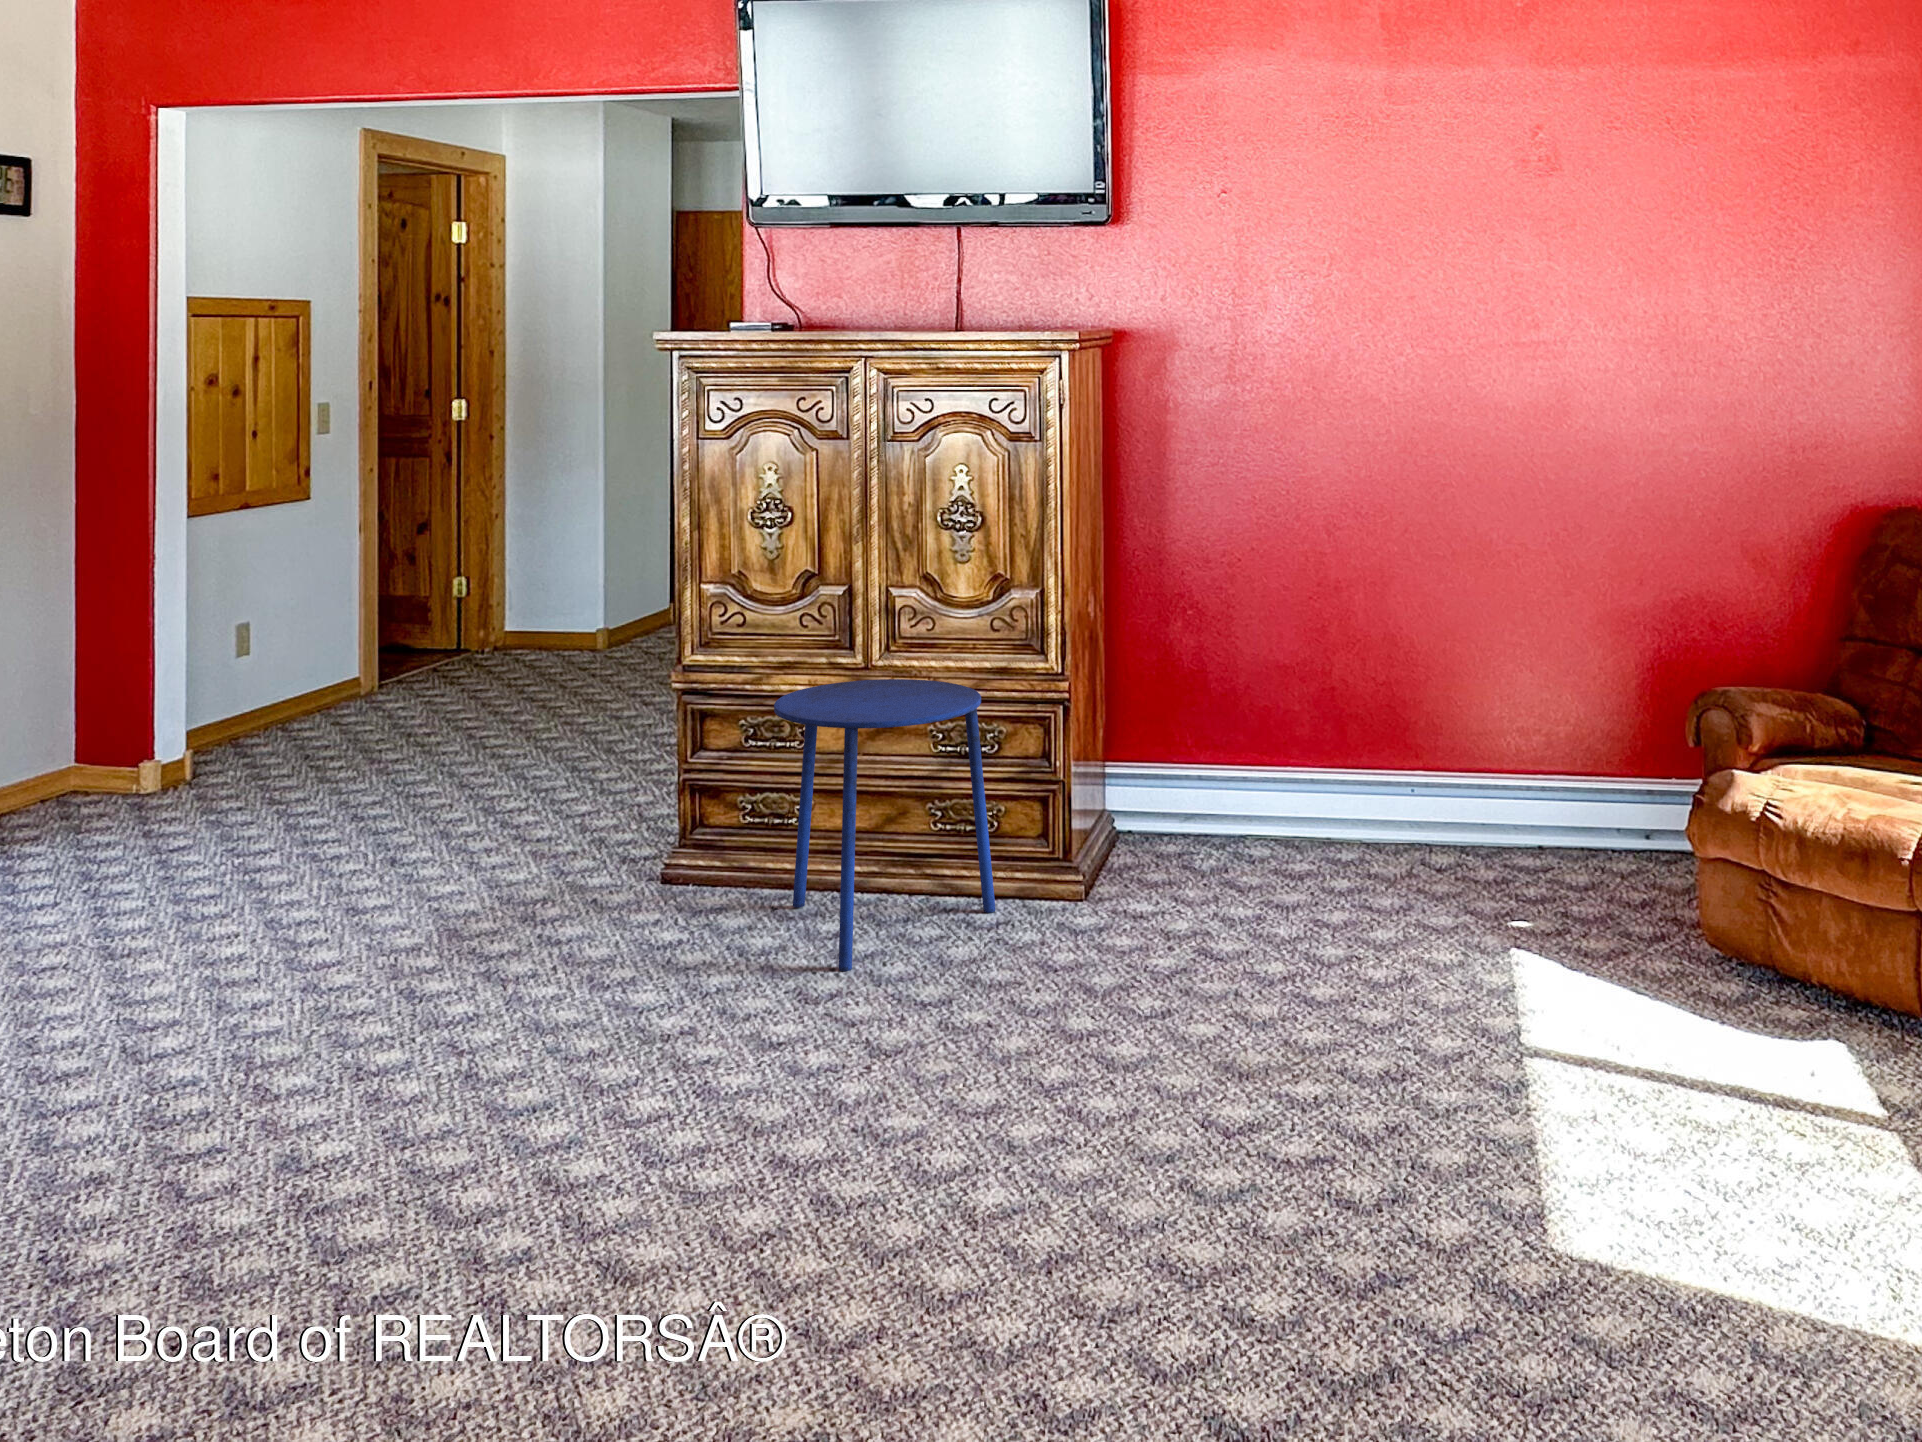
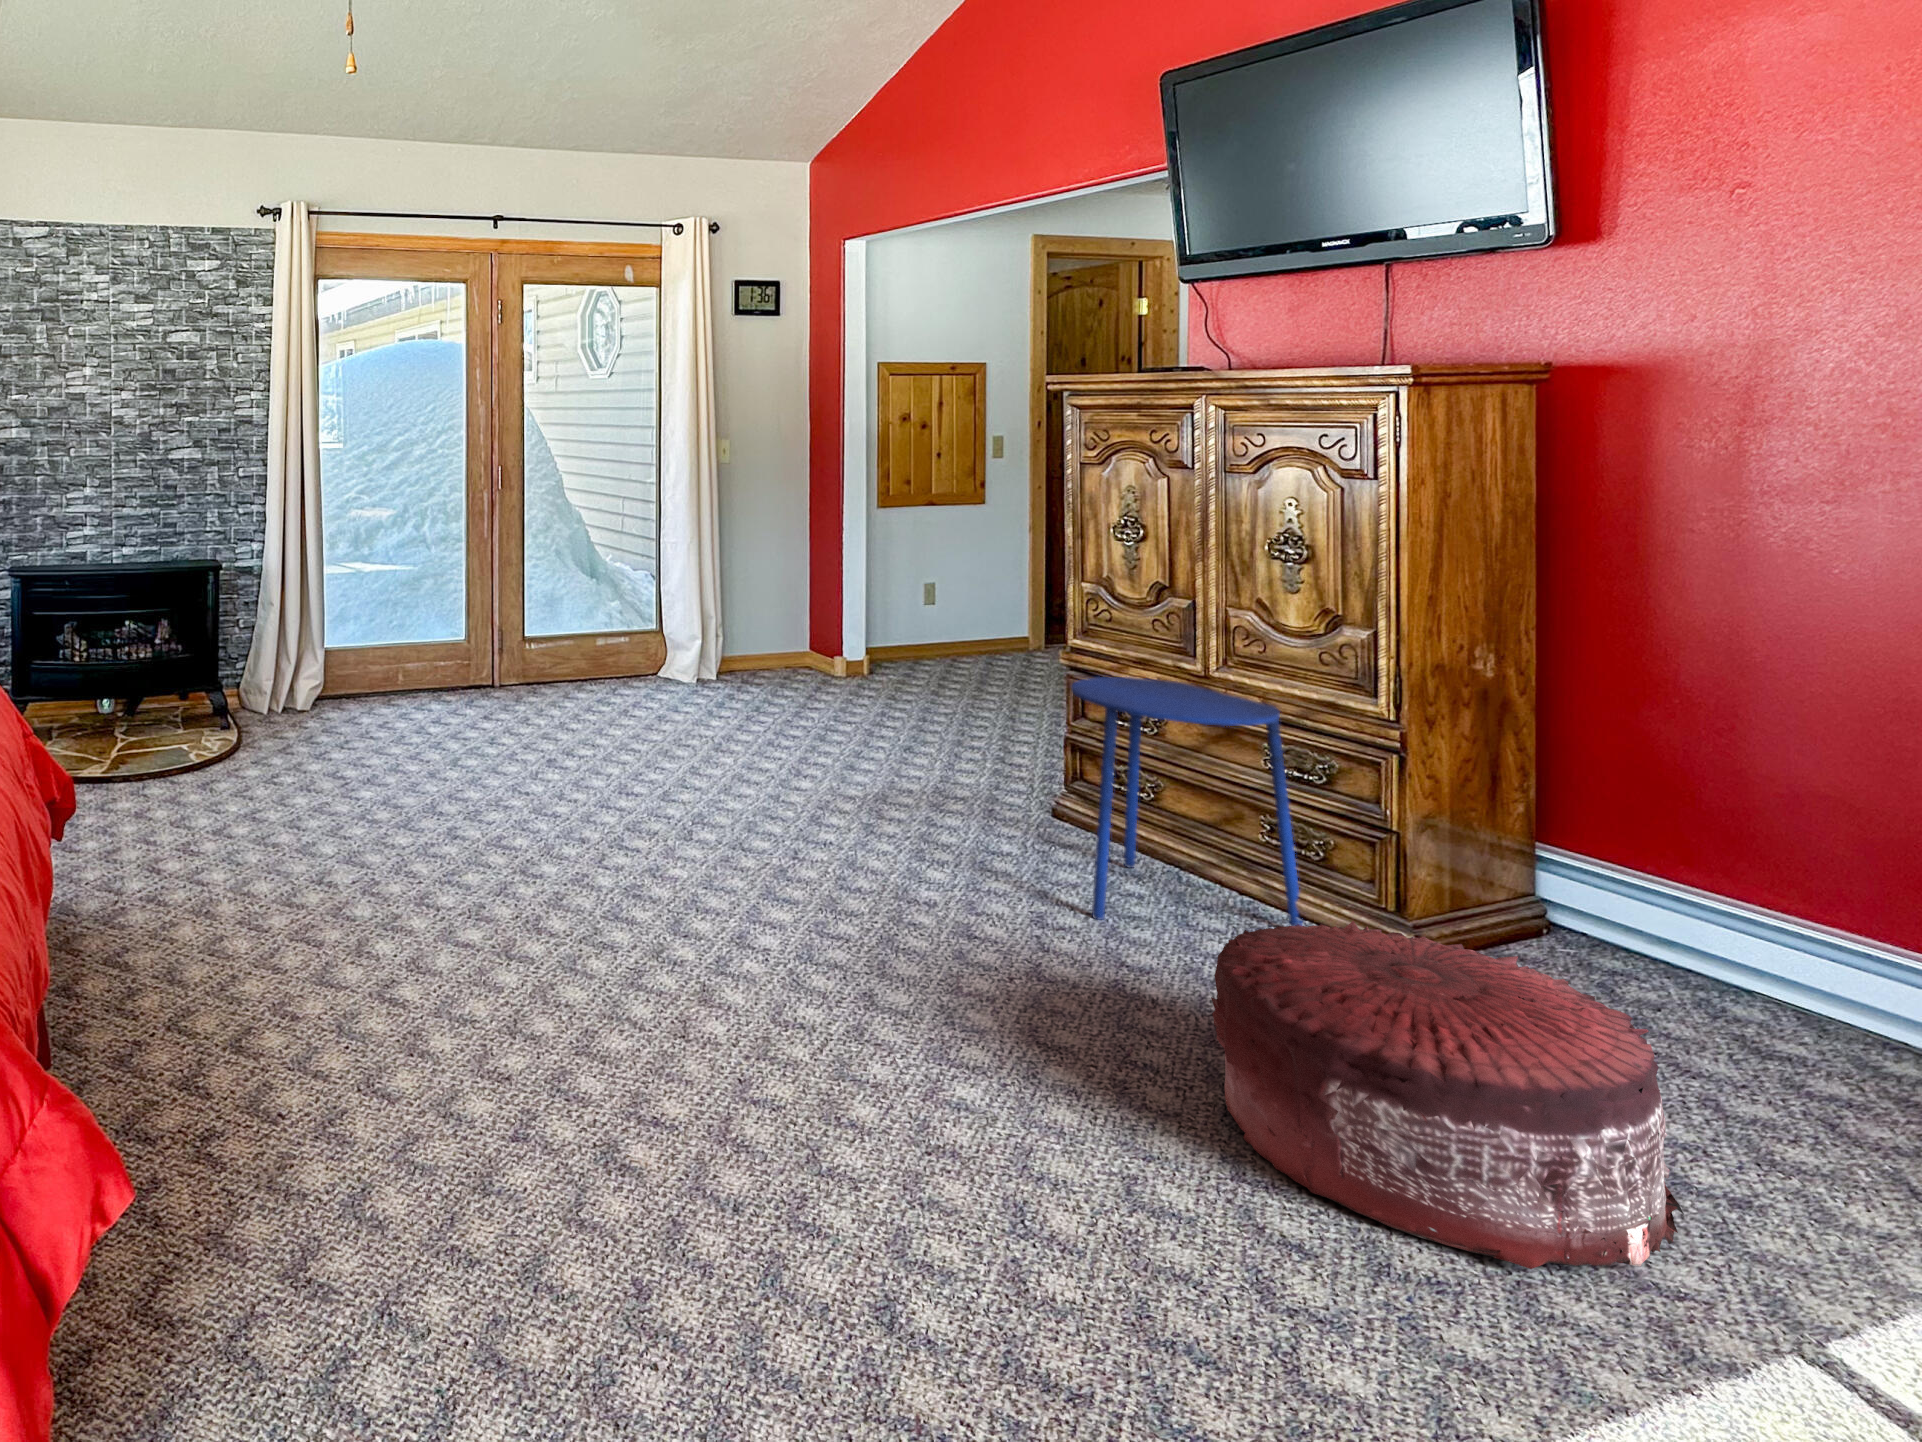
pouf: none [1121,851,1440,1115] -> present [1211,921,1684,1269]

